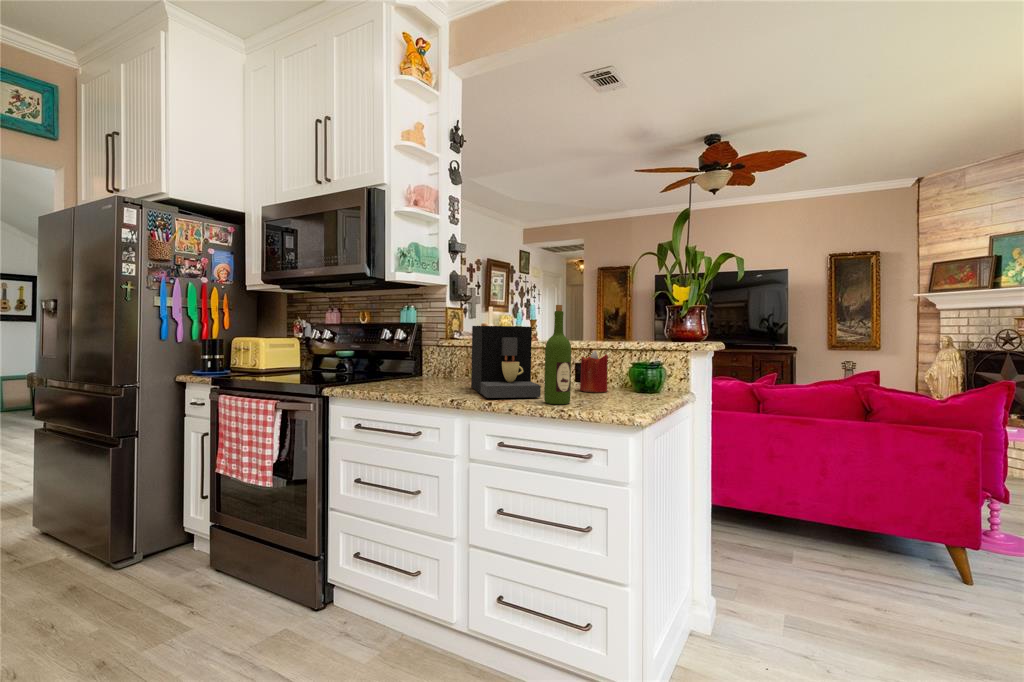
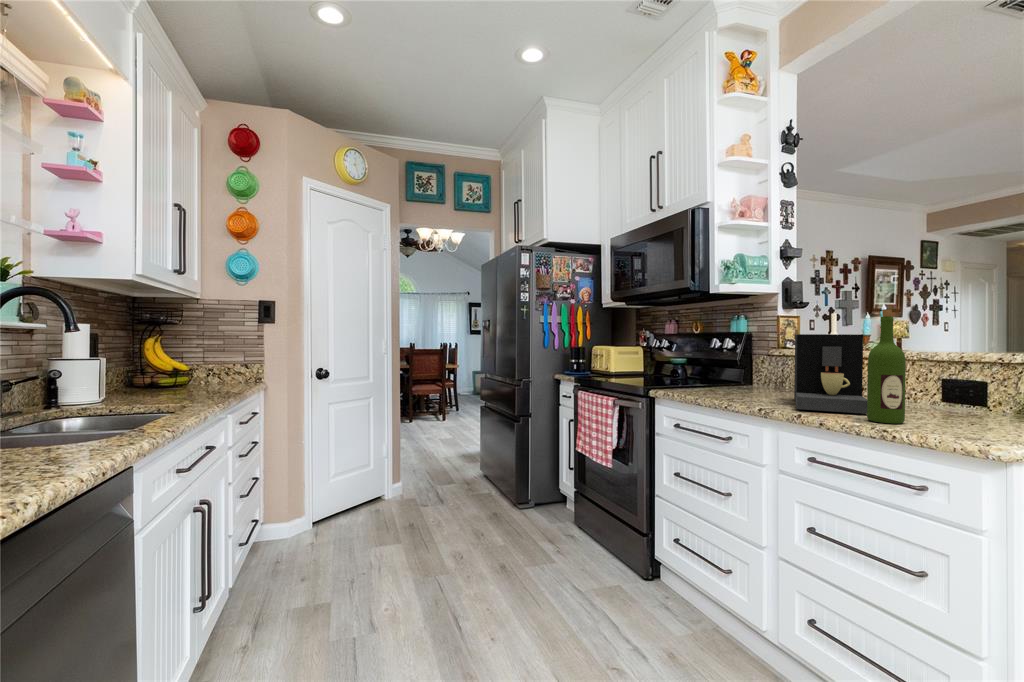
candle: present [580,351,608,392] -> none [943,363,992,417]

